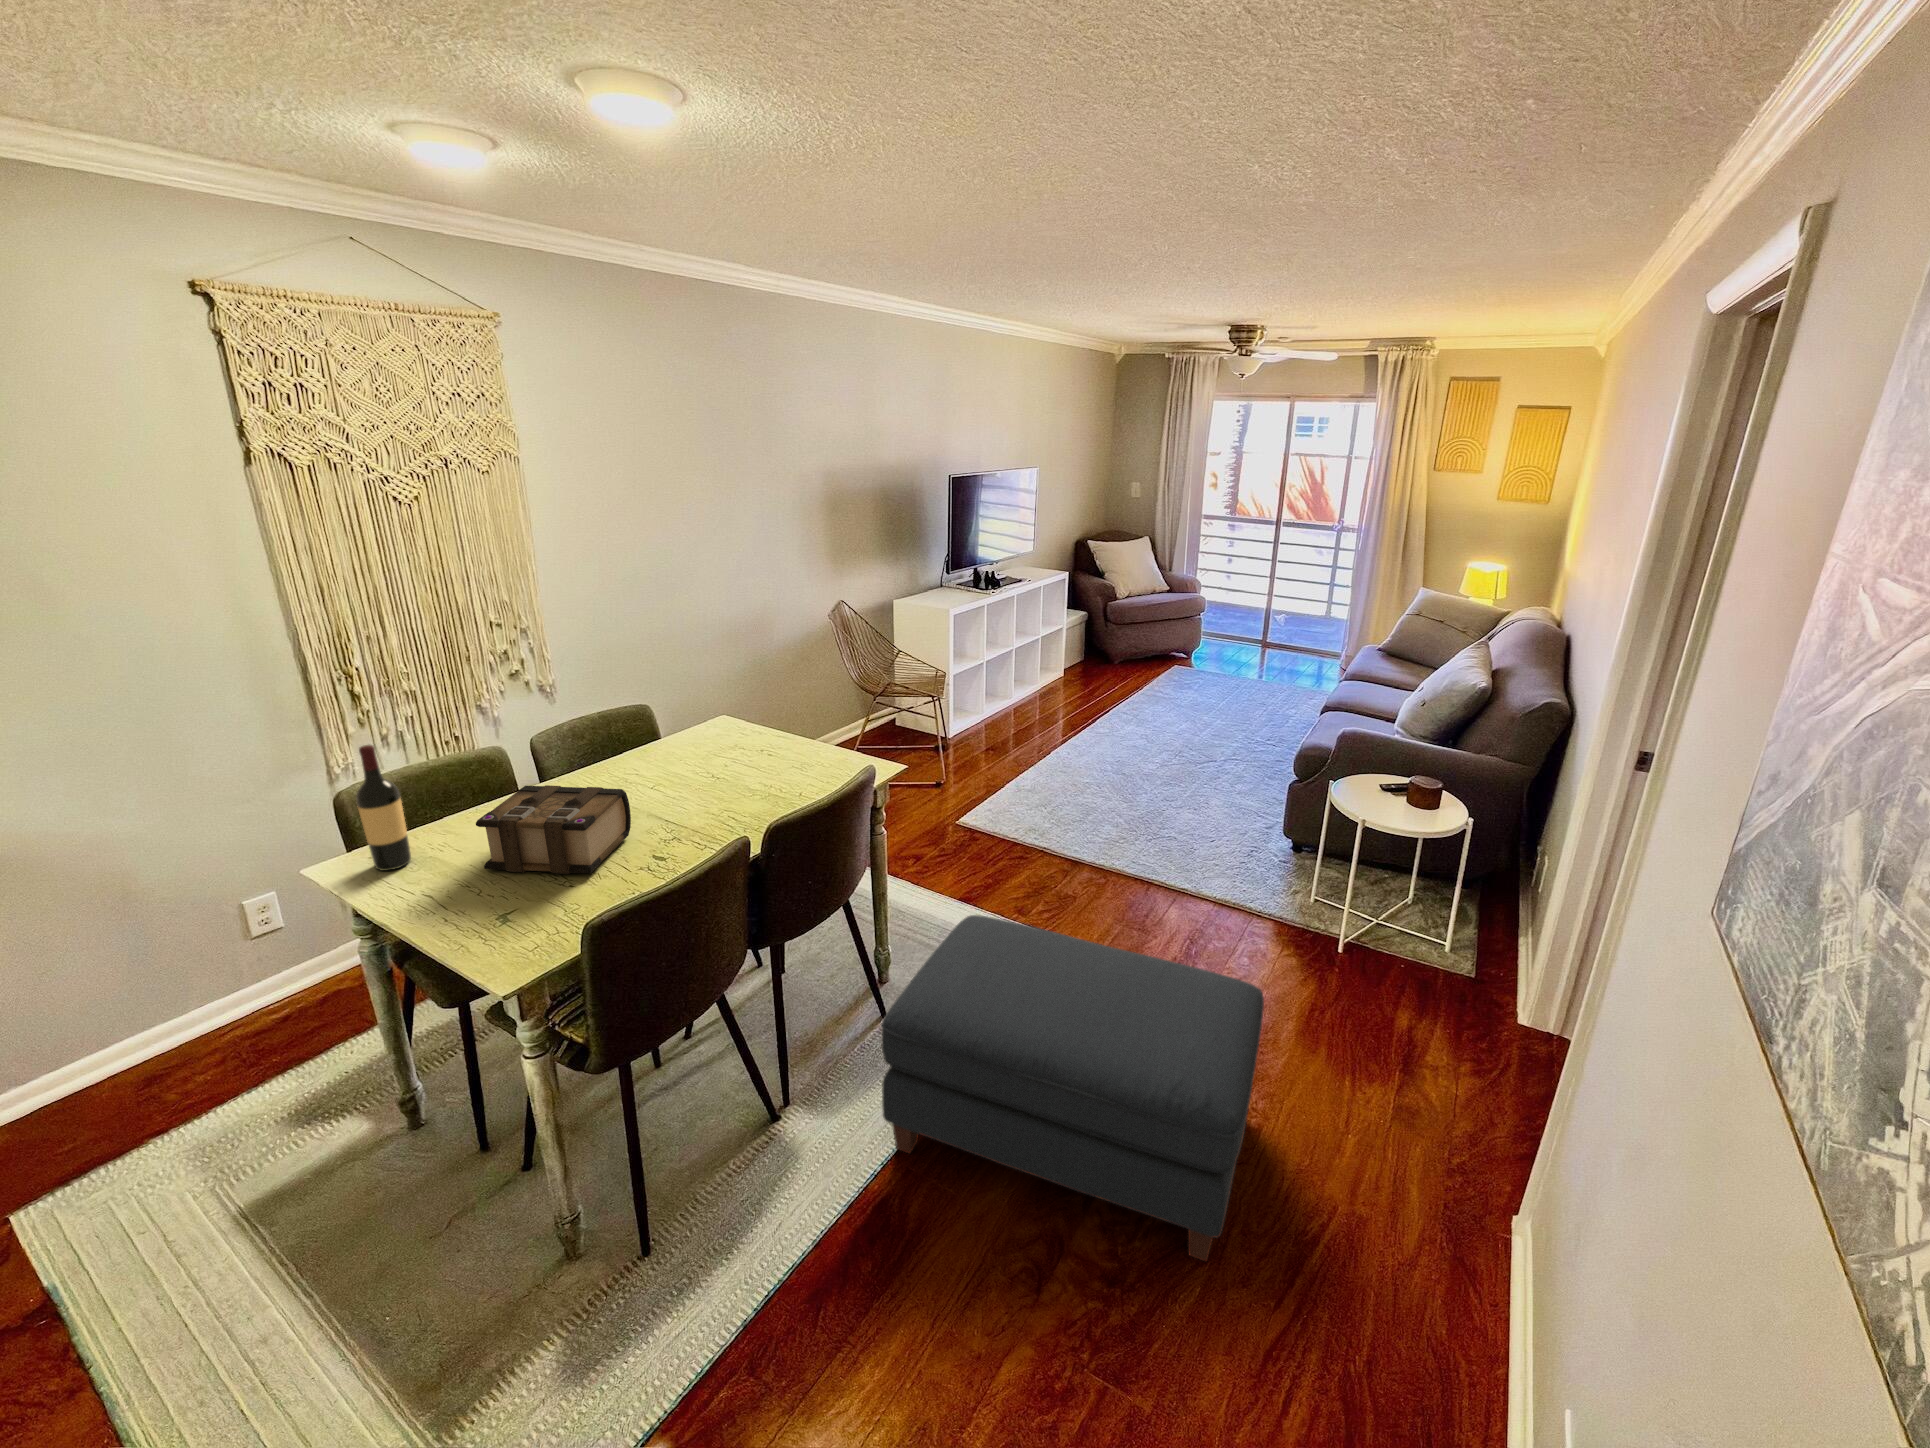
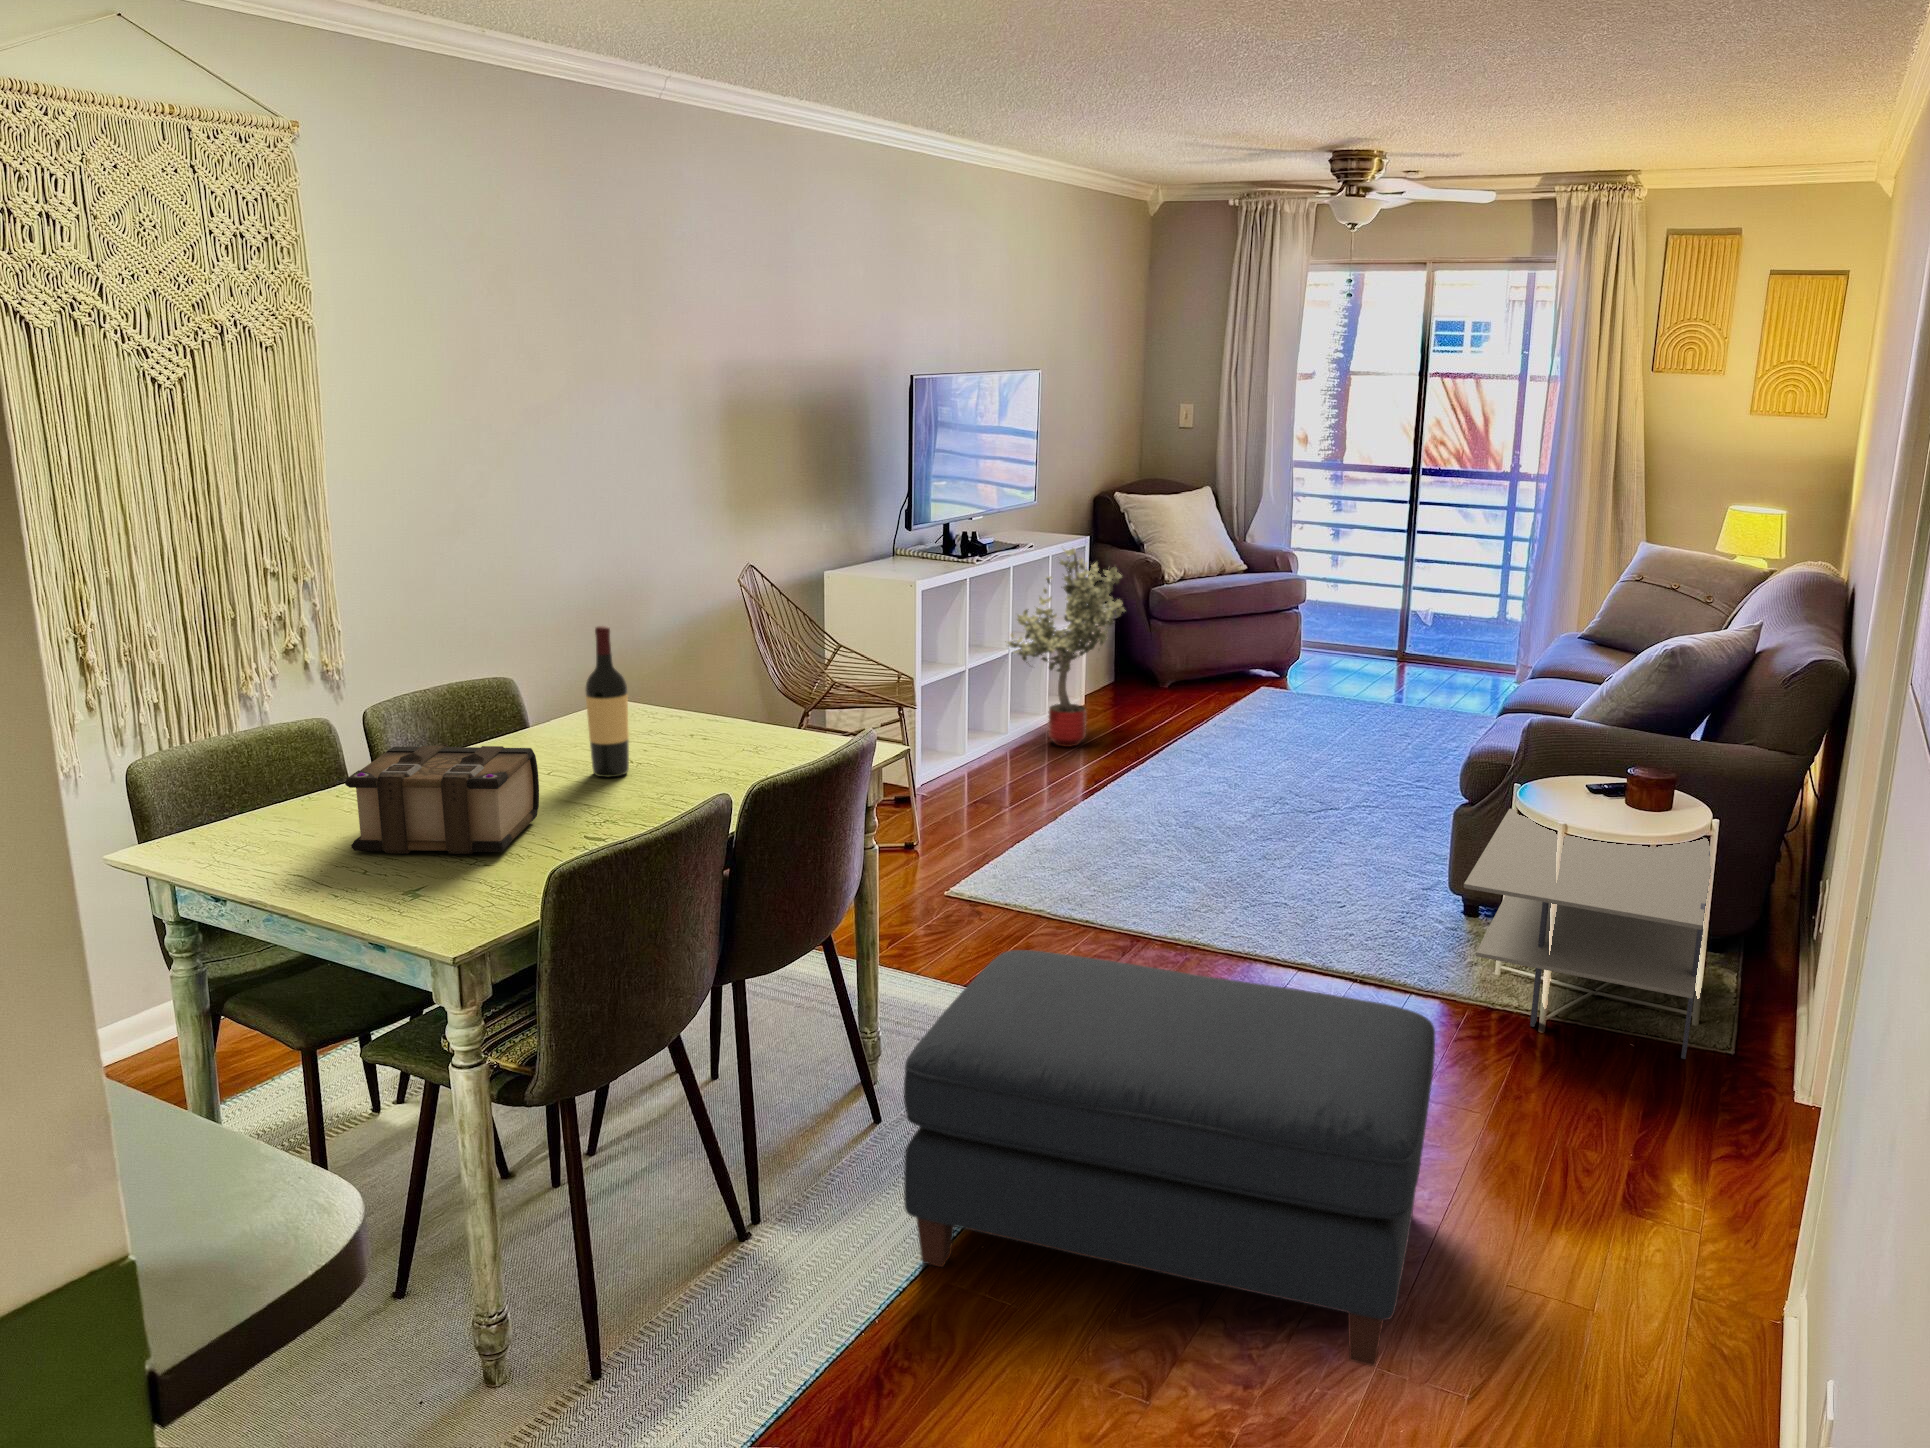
potted tree: none [1009,582,1088,710] -> present [1008,549,1125,747]
wine bottle: present [356,745,411,871] -> present [585,626,629,777]
side table: none [1292,789,1467,980] -> present [1464,809,1711,1059]

